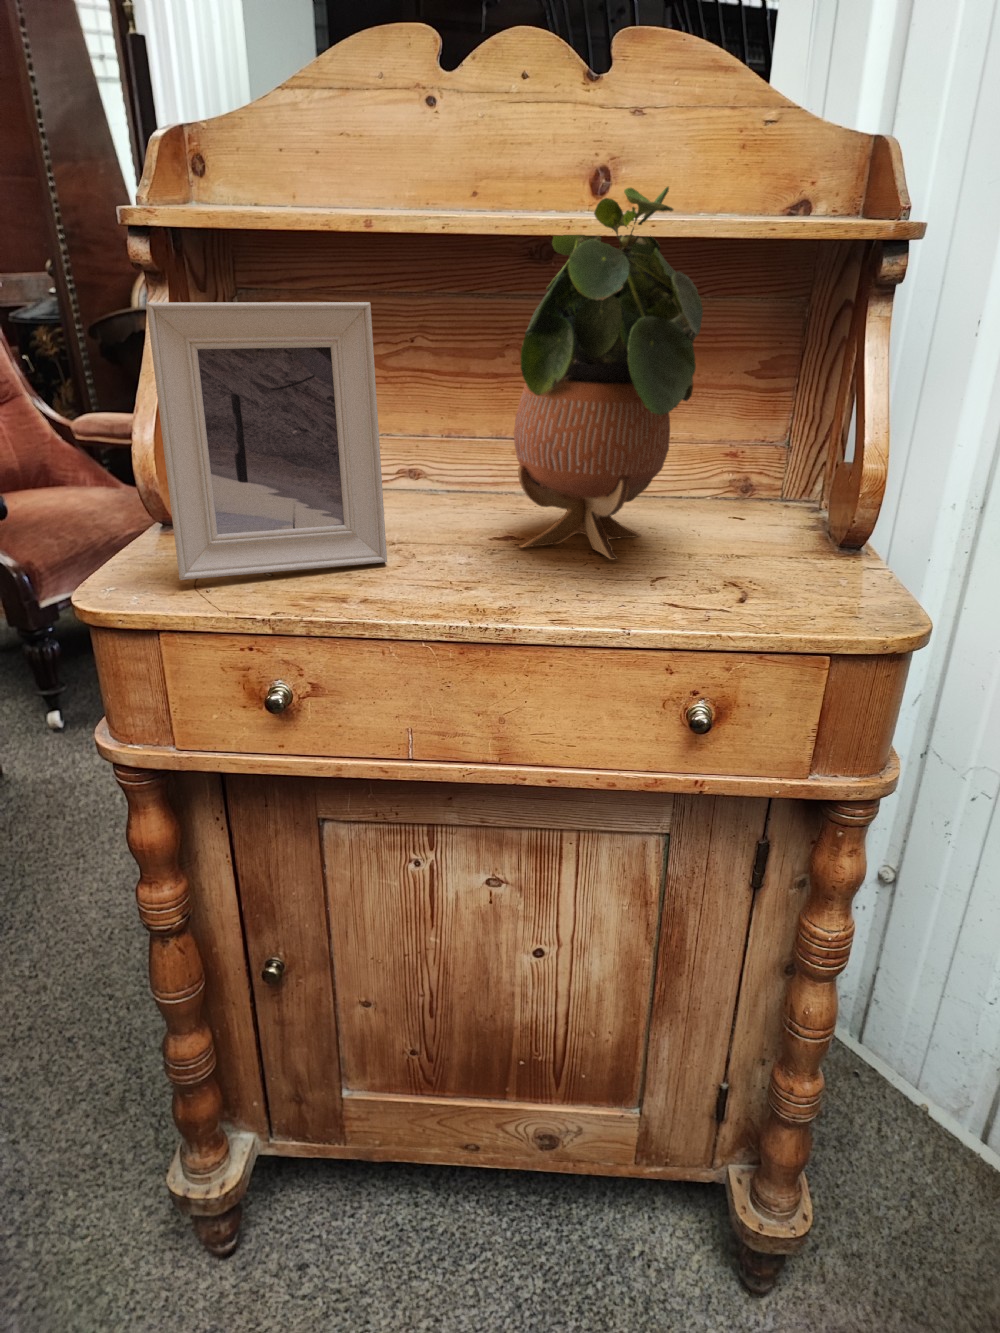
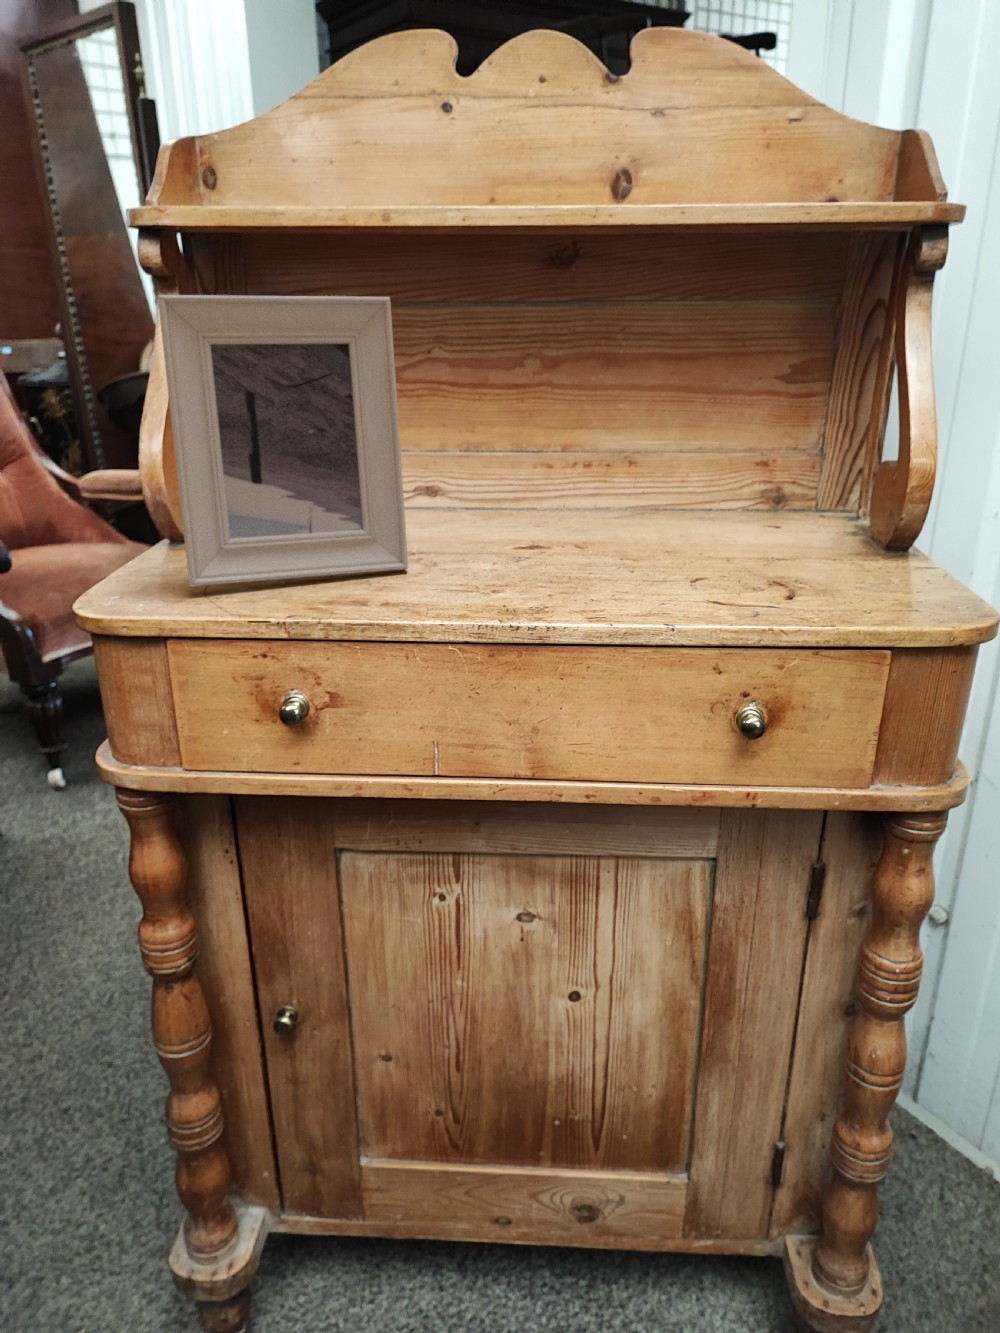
potted plant: present [514,187,703,559] -> none [540,173,736,563]

